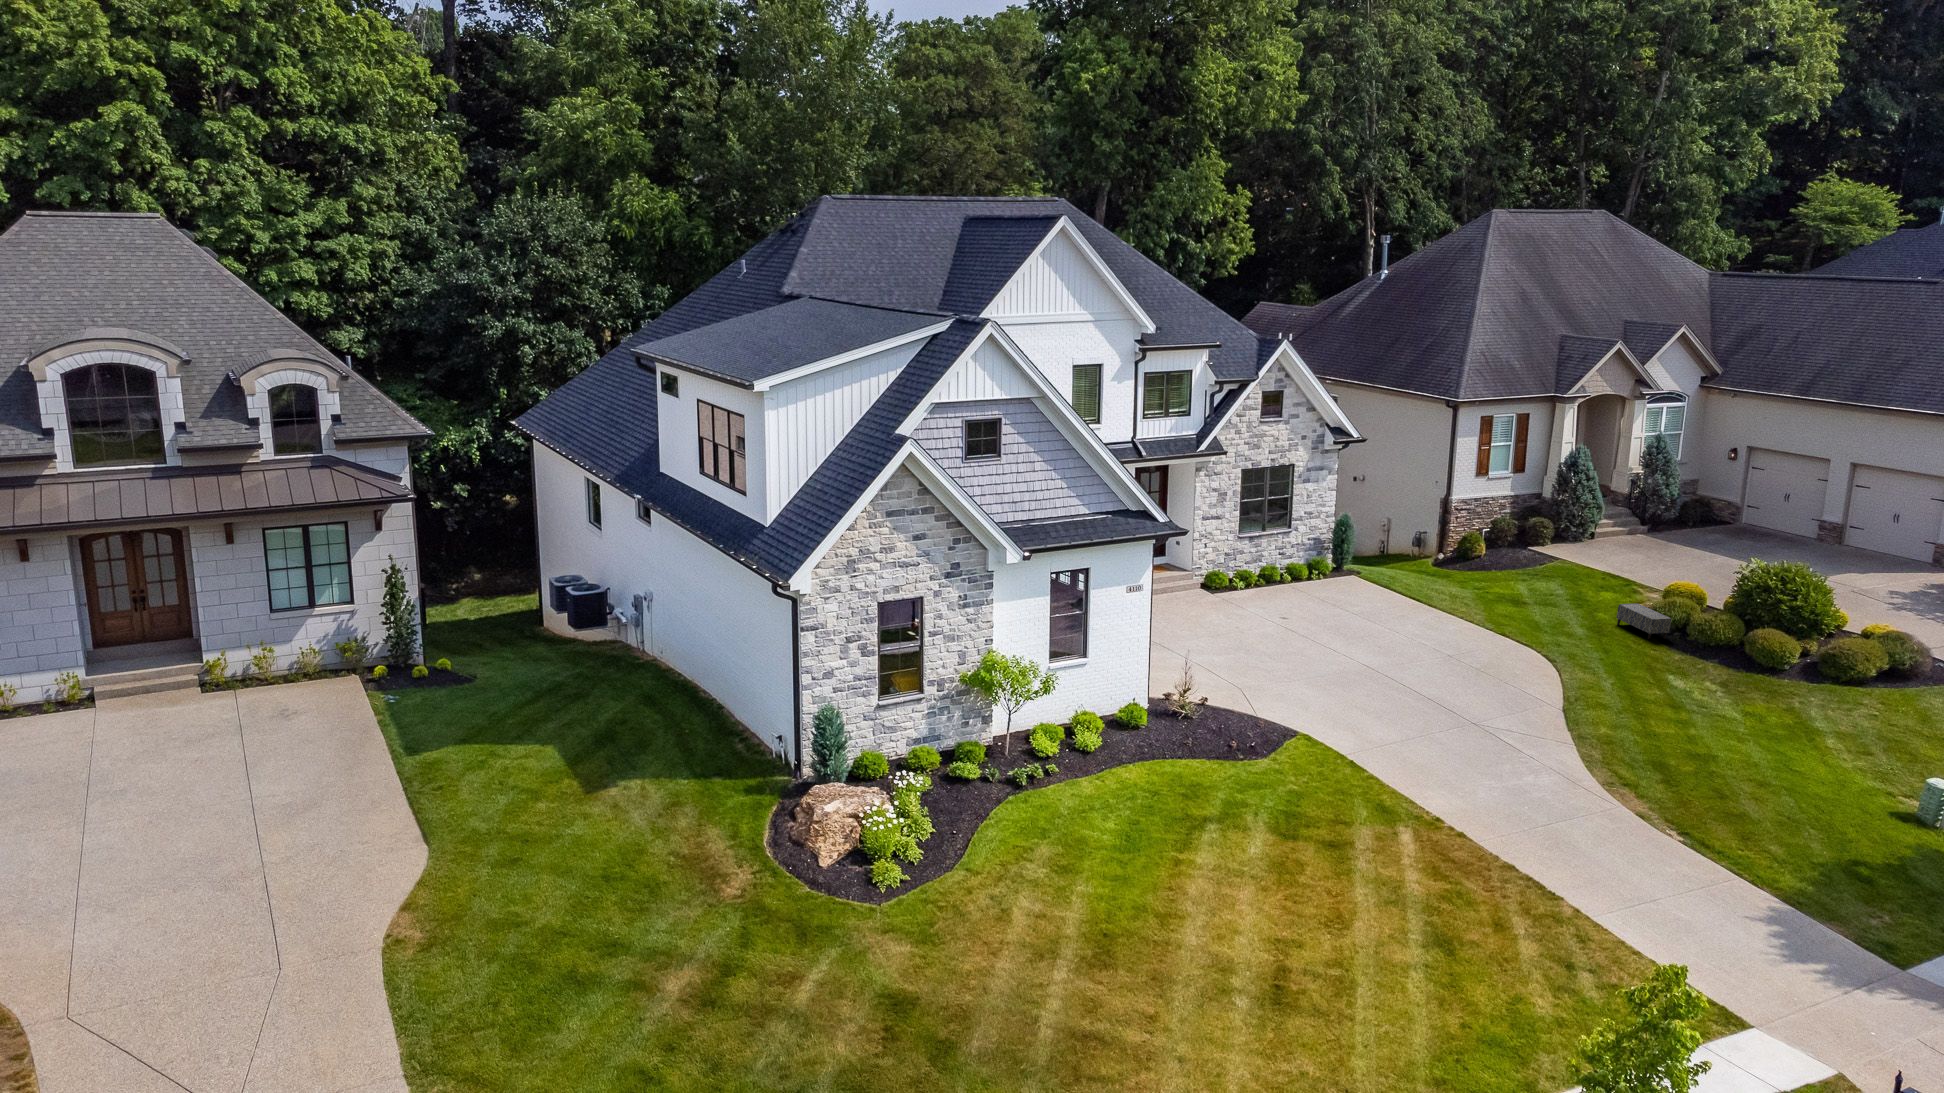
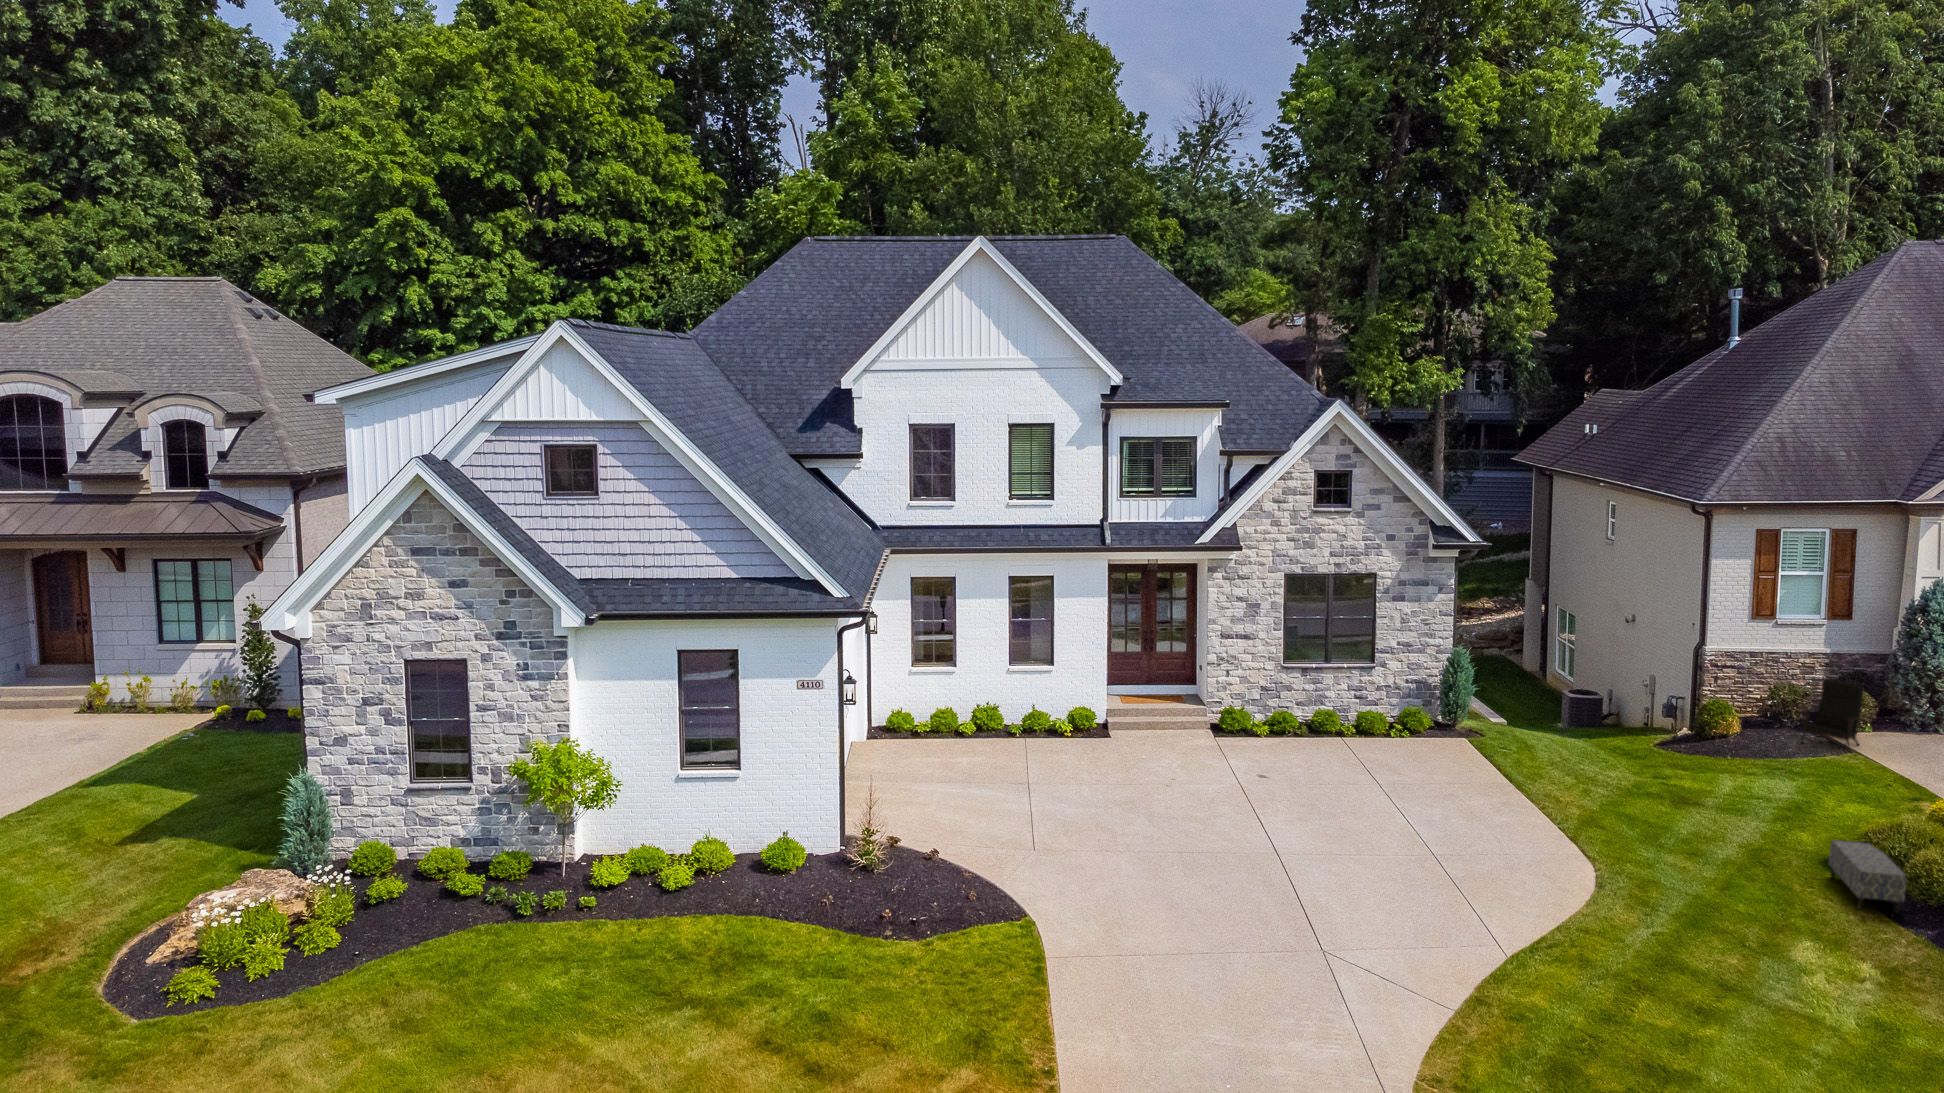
lounge chair: none [1508,510,1538,553] -> present [1802,680,1864,752]

